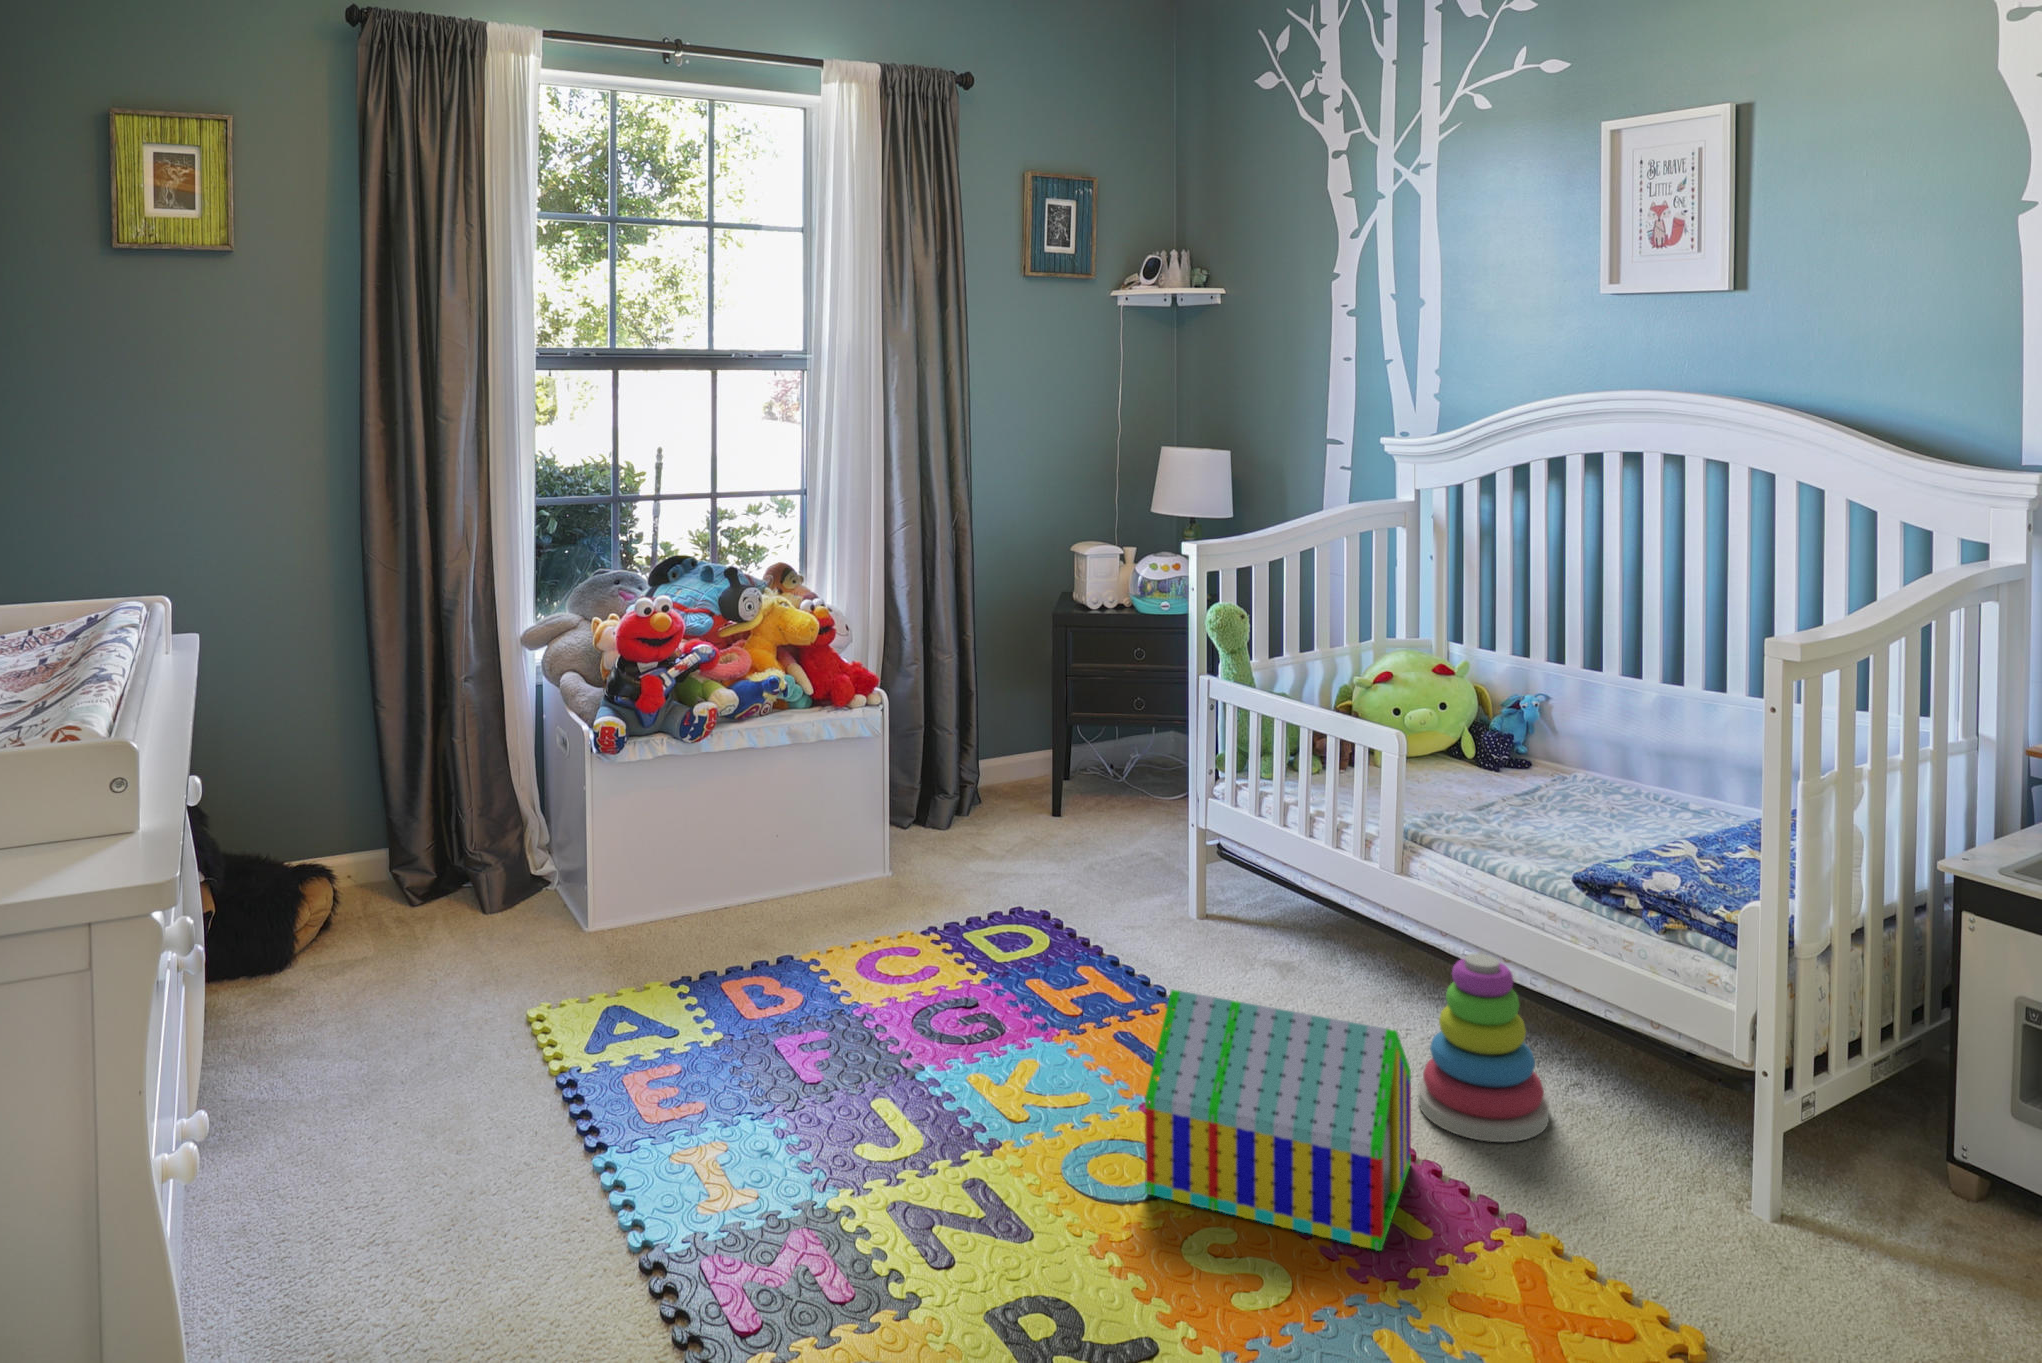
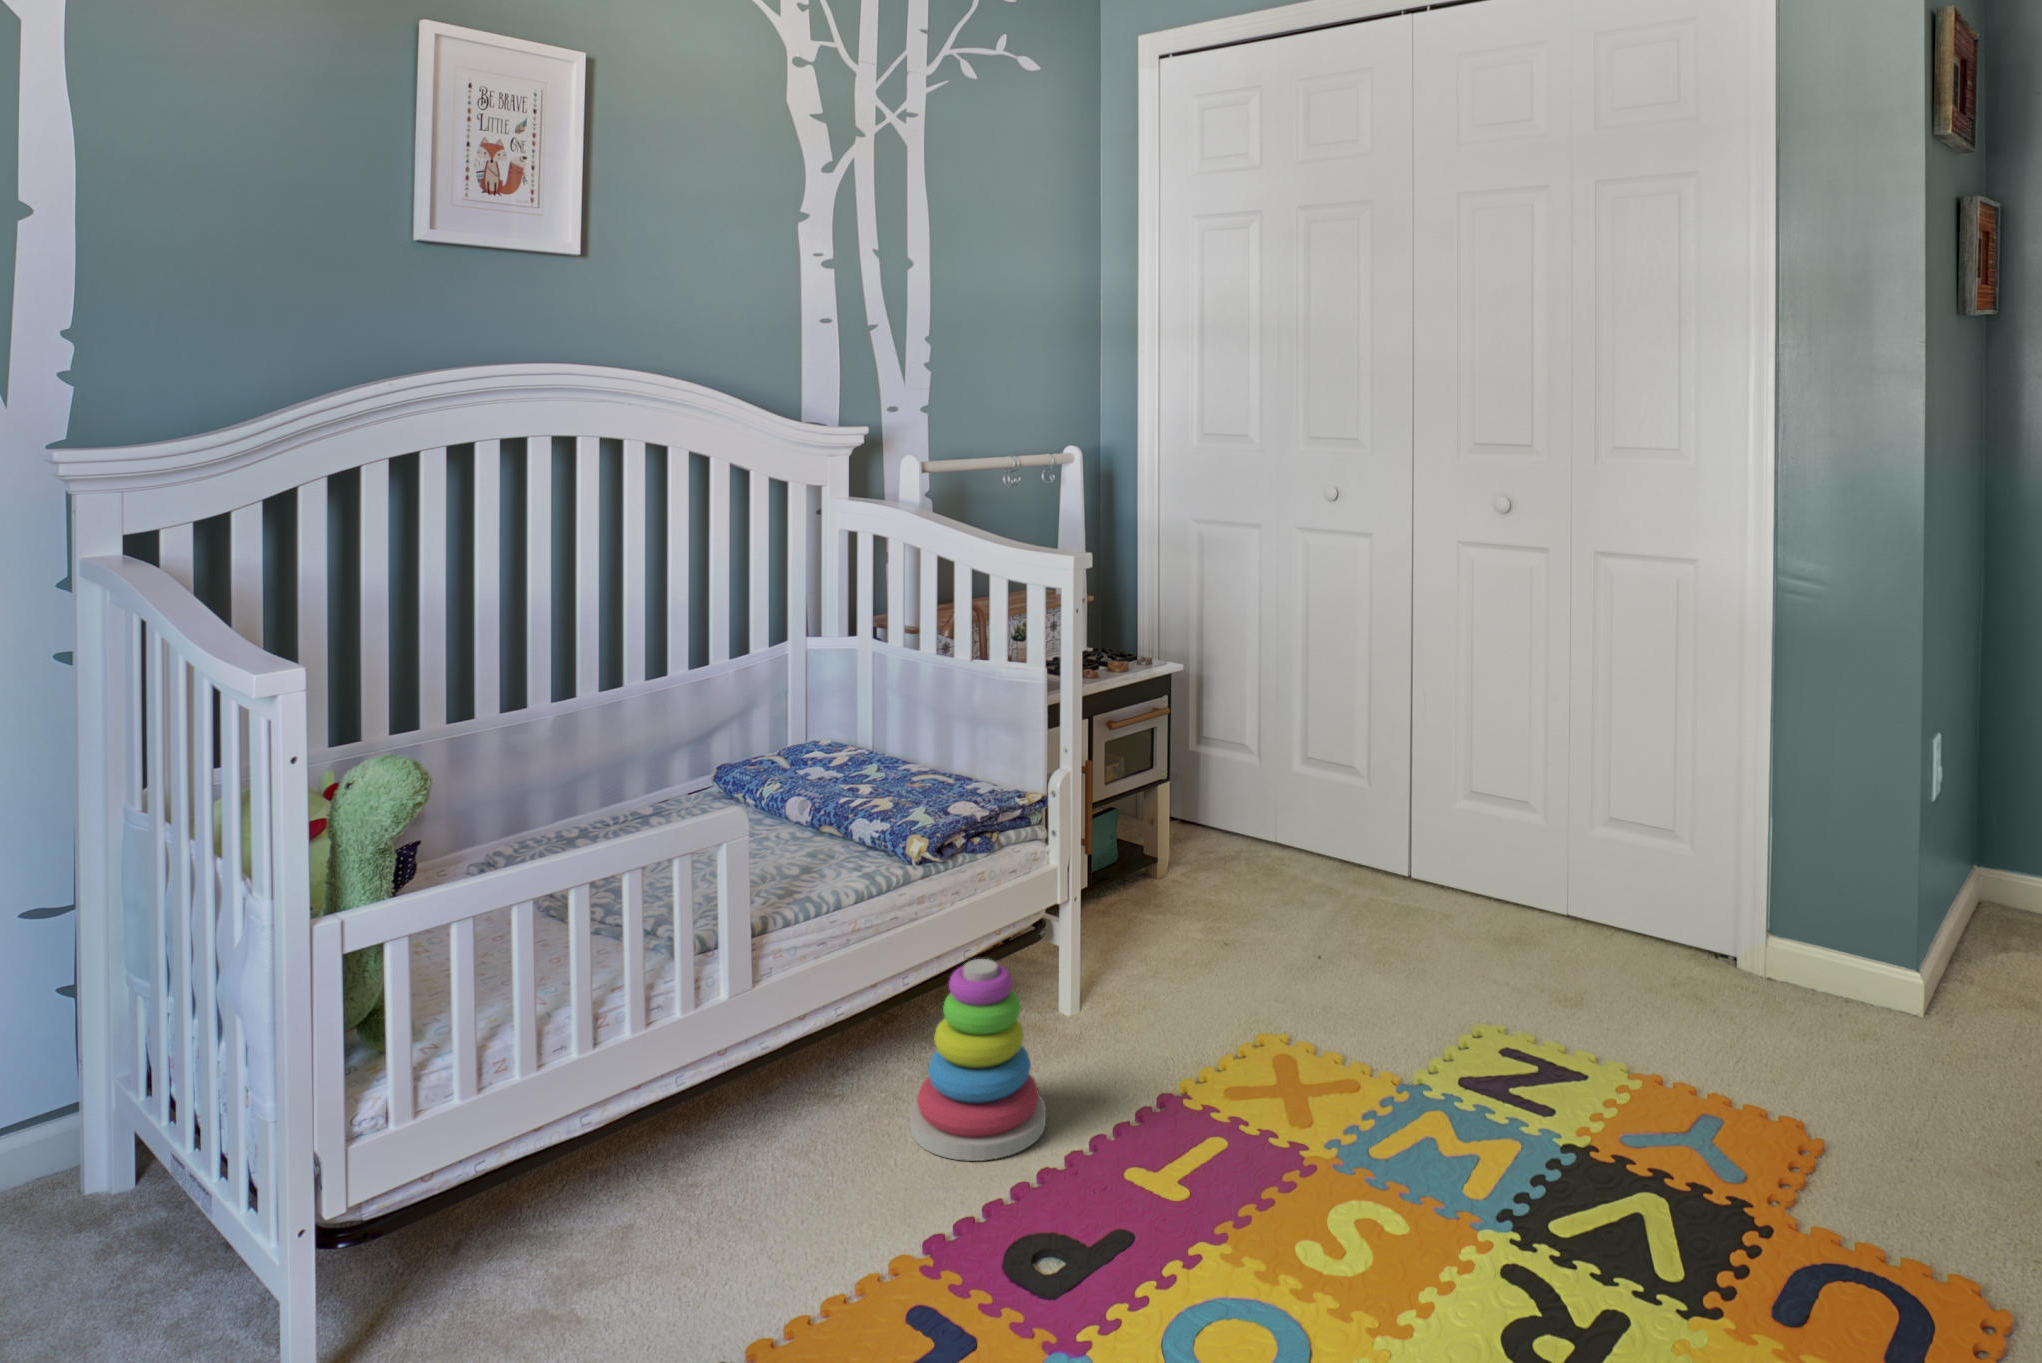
toy house: present [1145,989,1411,1251] -> none [1097,992,1297,1324]

